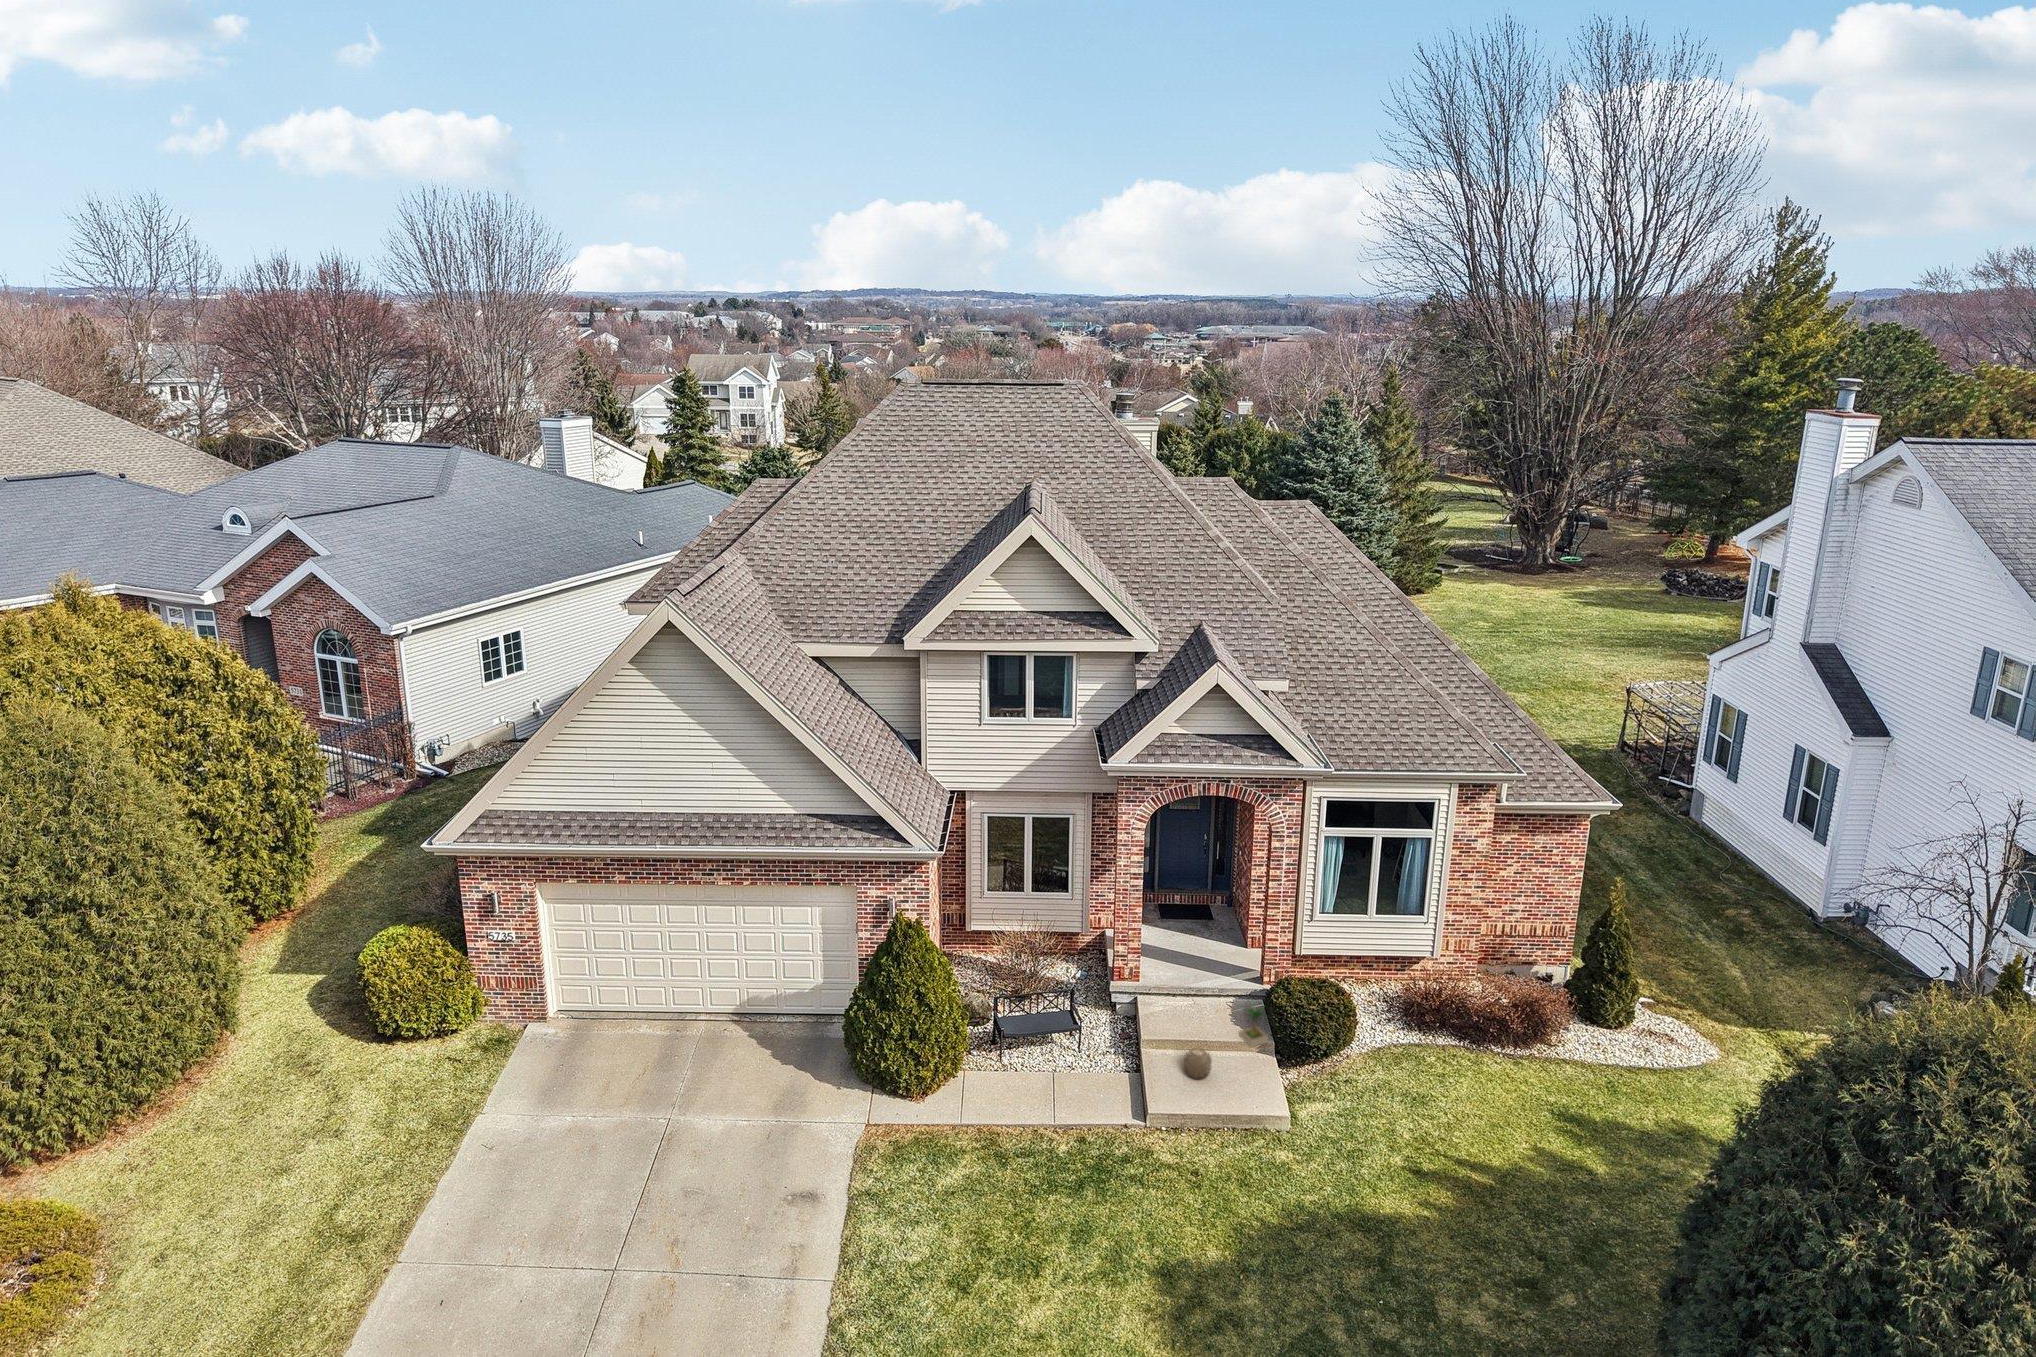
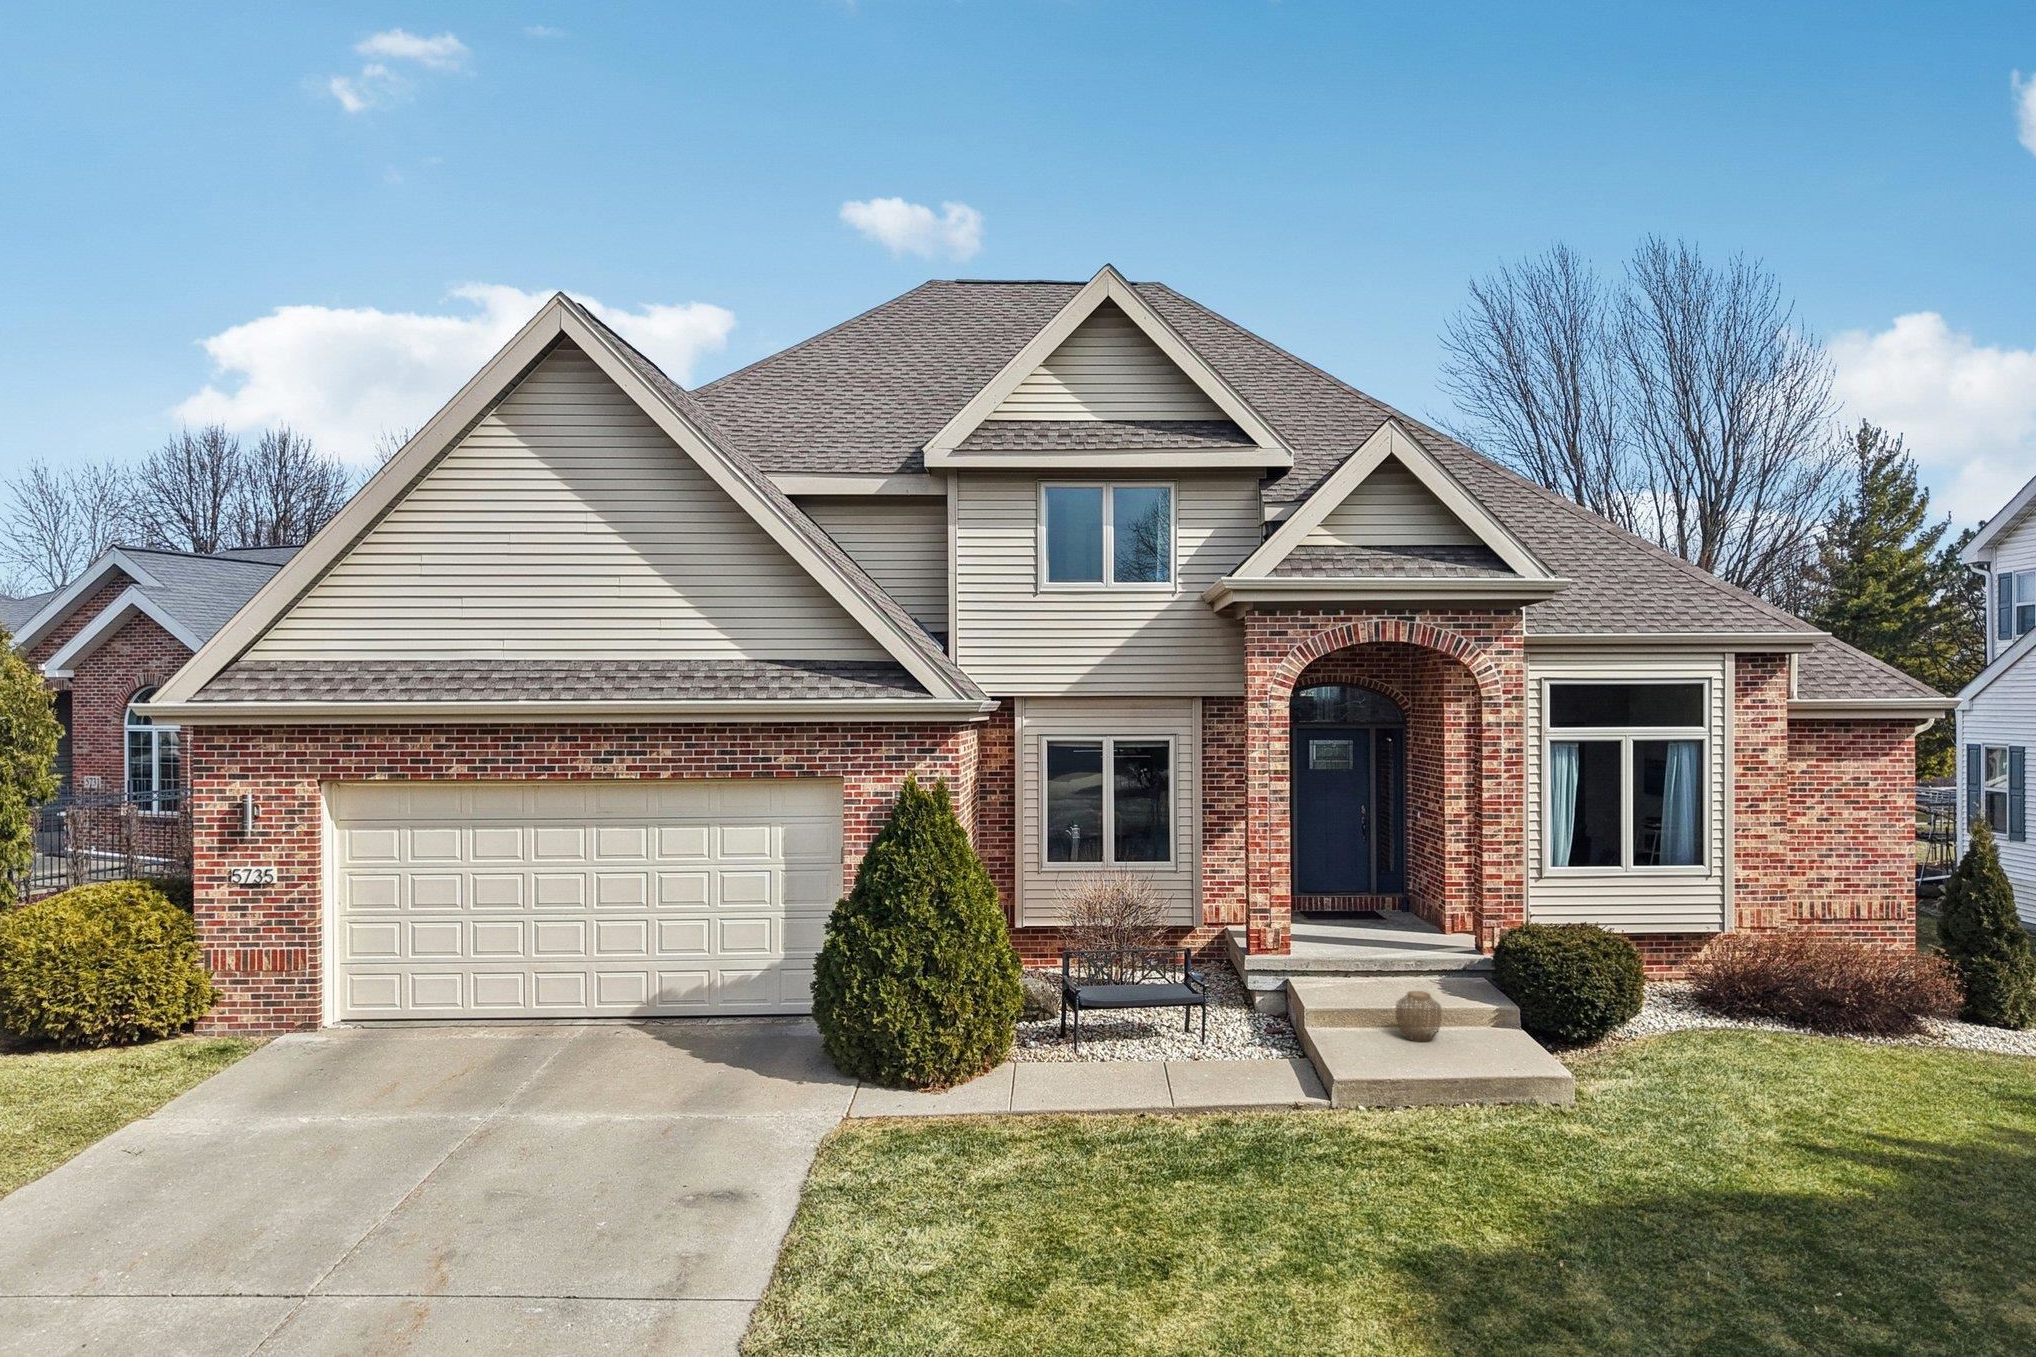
potted plant: present [1240,1006,1268,1047] -> none [1465,948,1517,1017]

